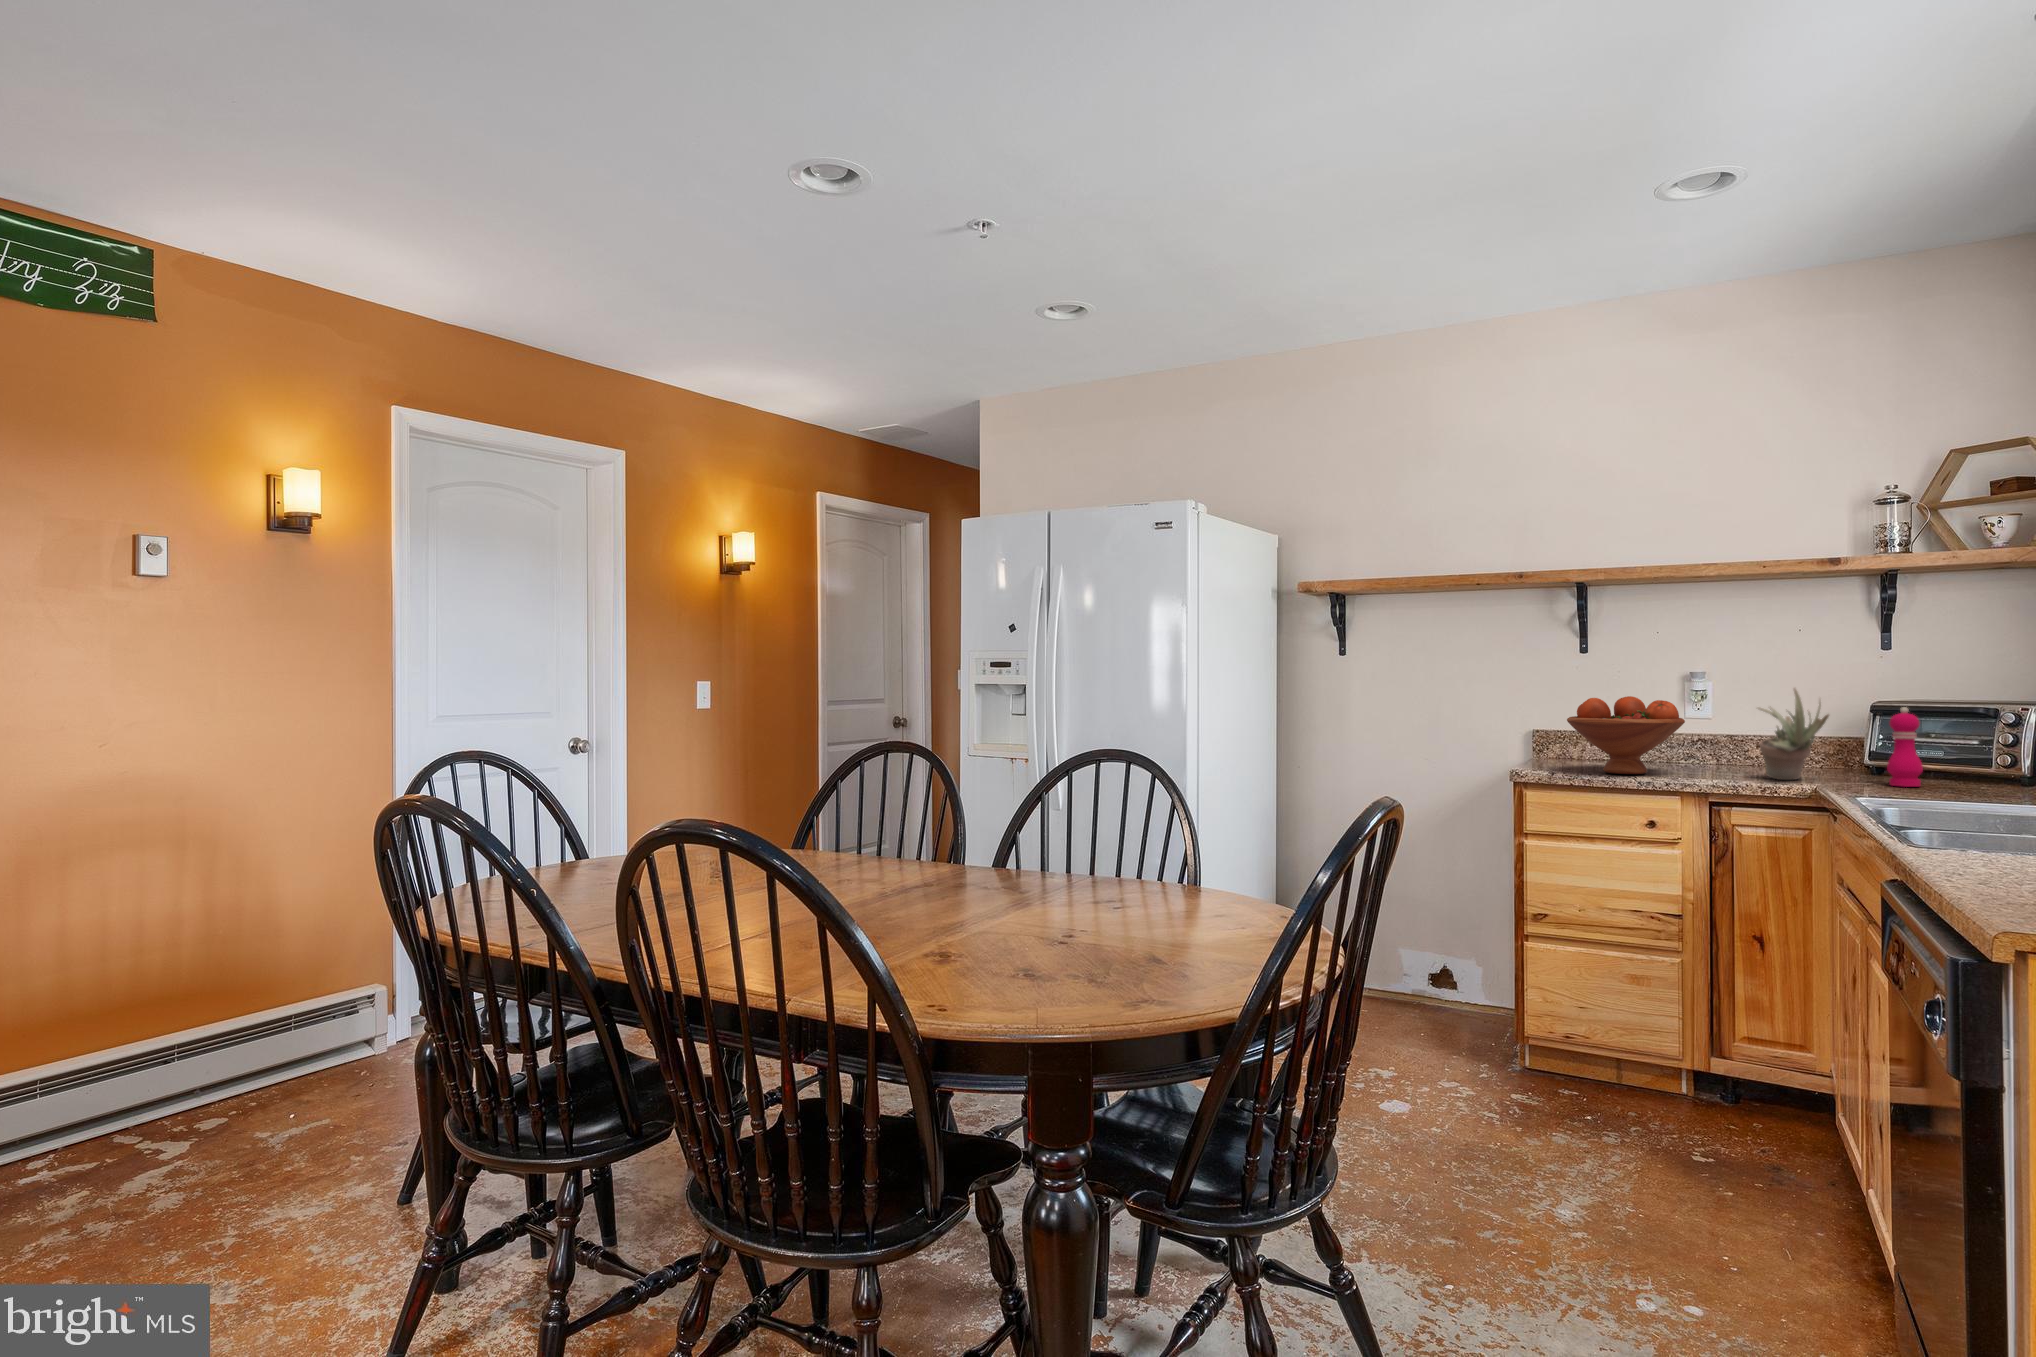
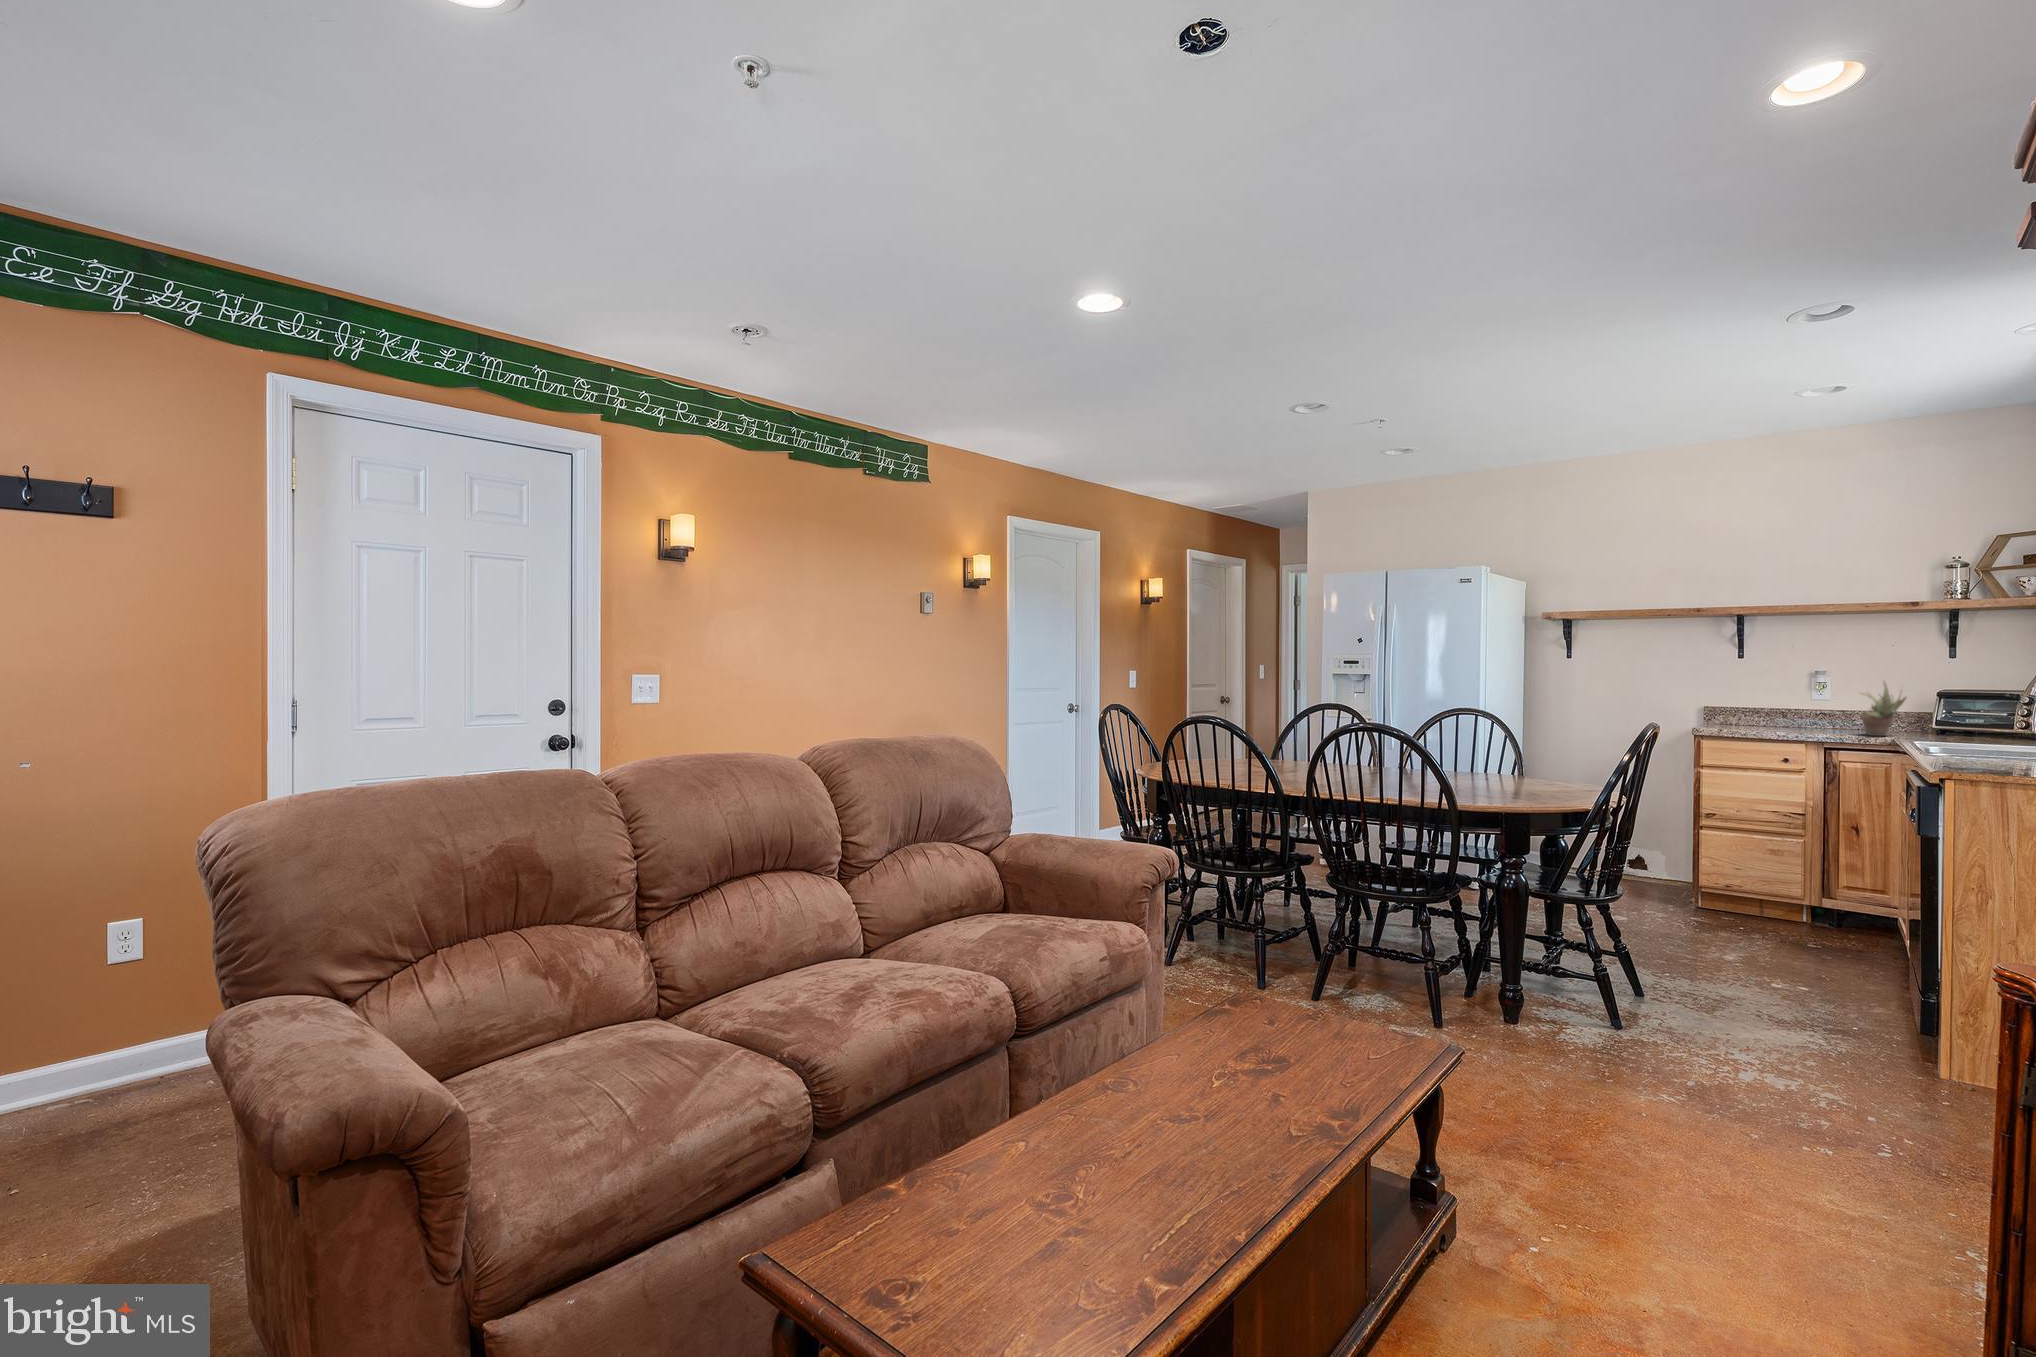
fruit bowl: present [1567,696,1685,774] -> none [1730,685,1810,732]
pepper mill: present [1887,707,1923,787] -> none [1943,692,1967,740]

